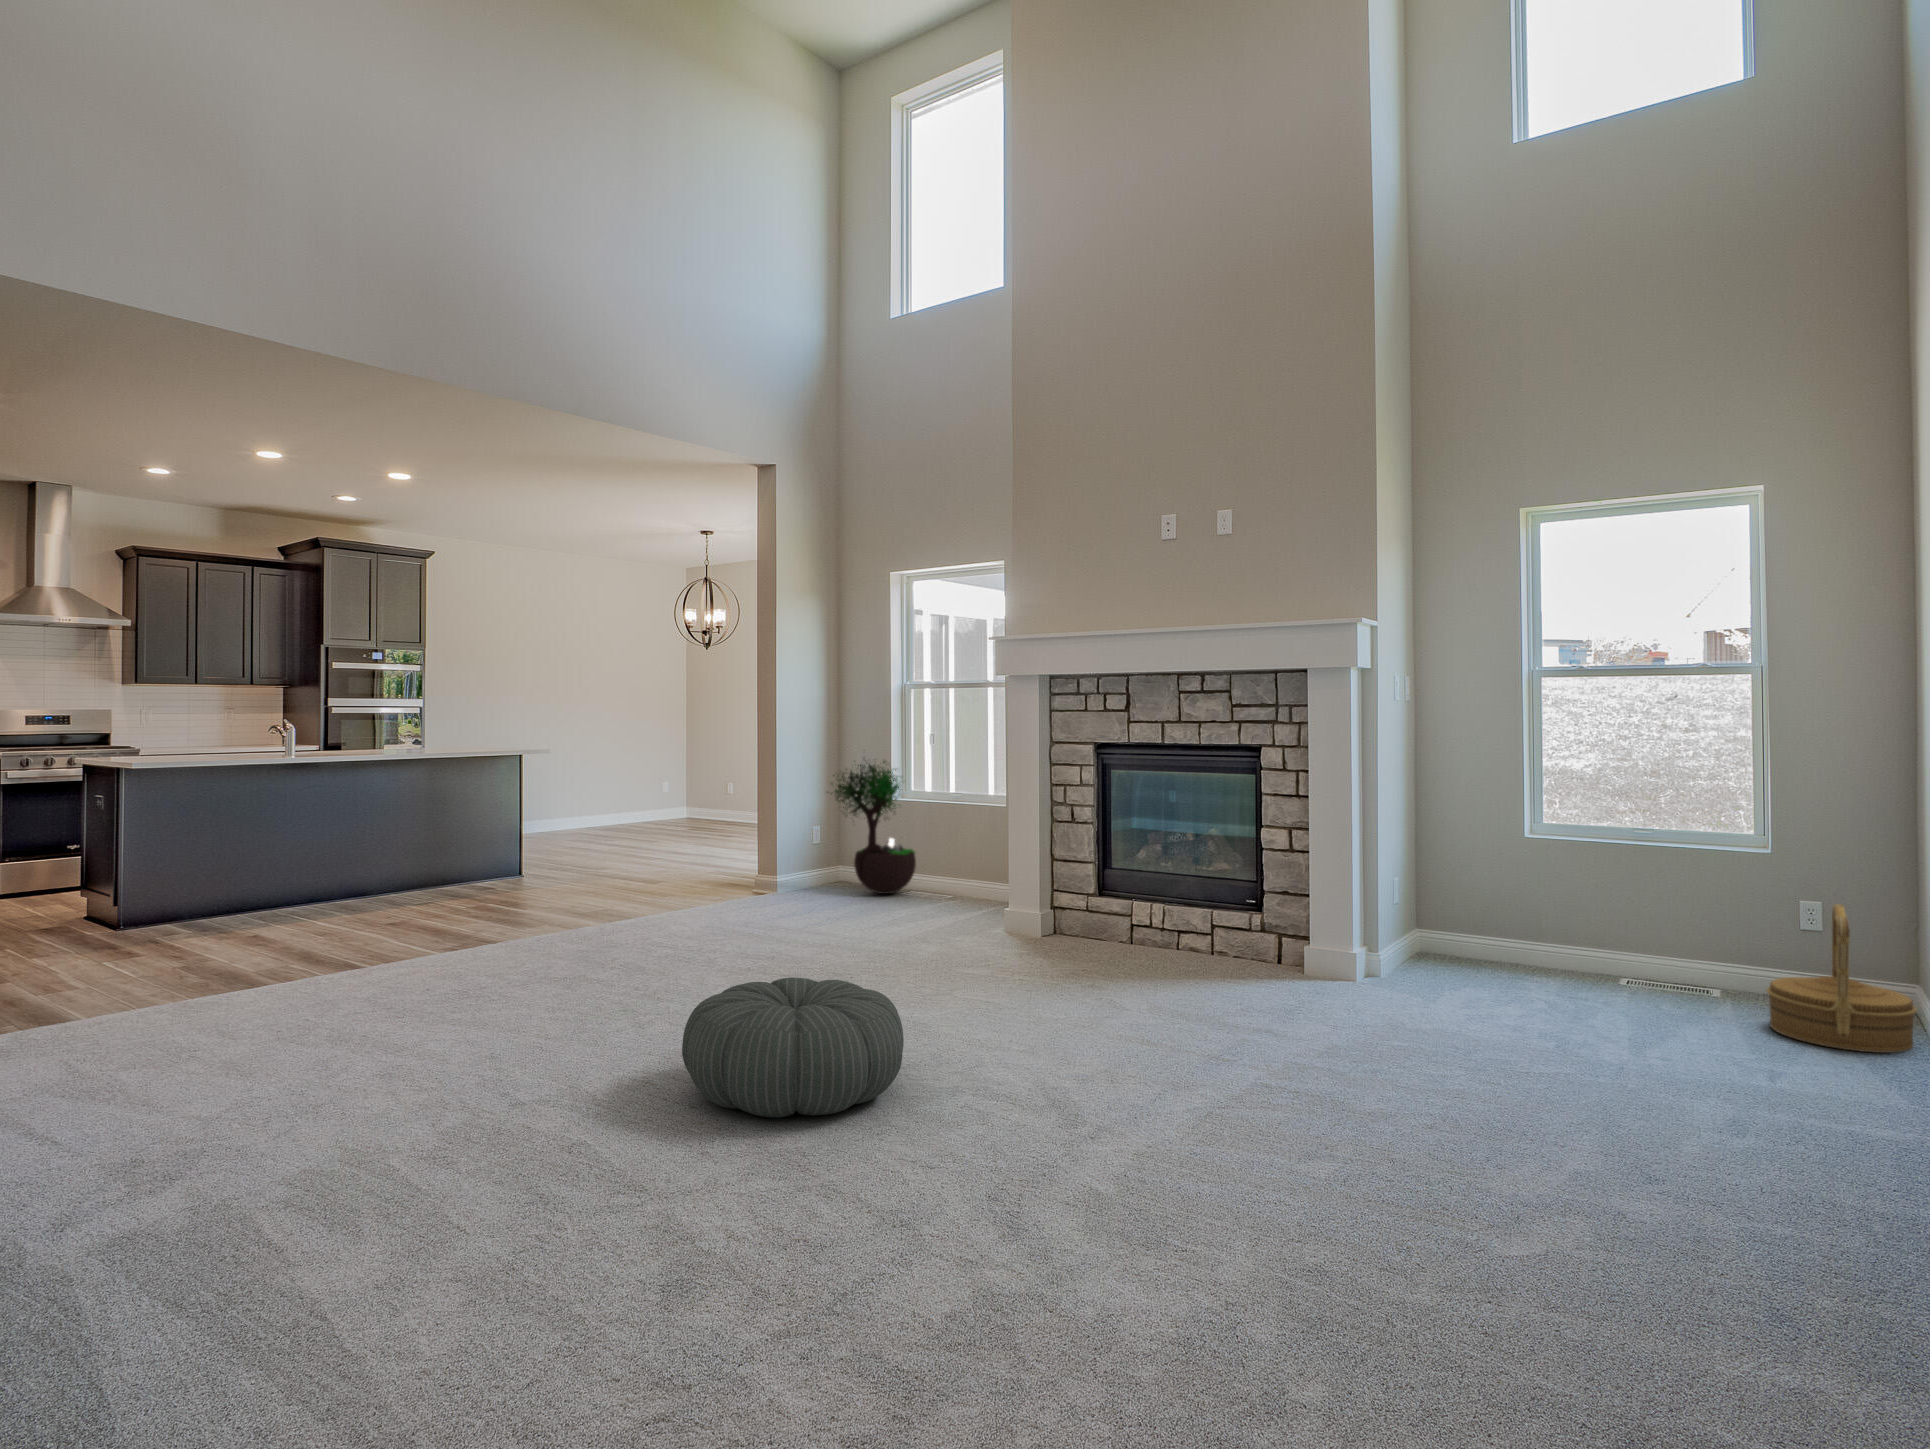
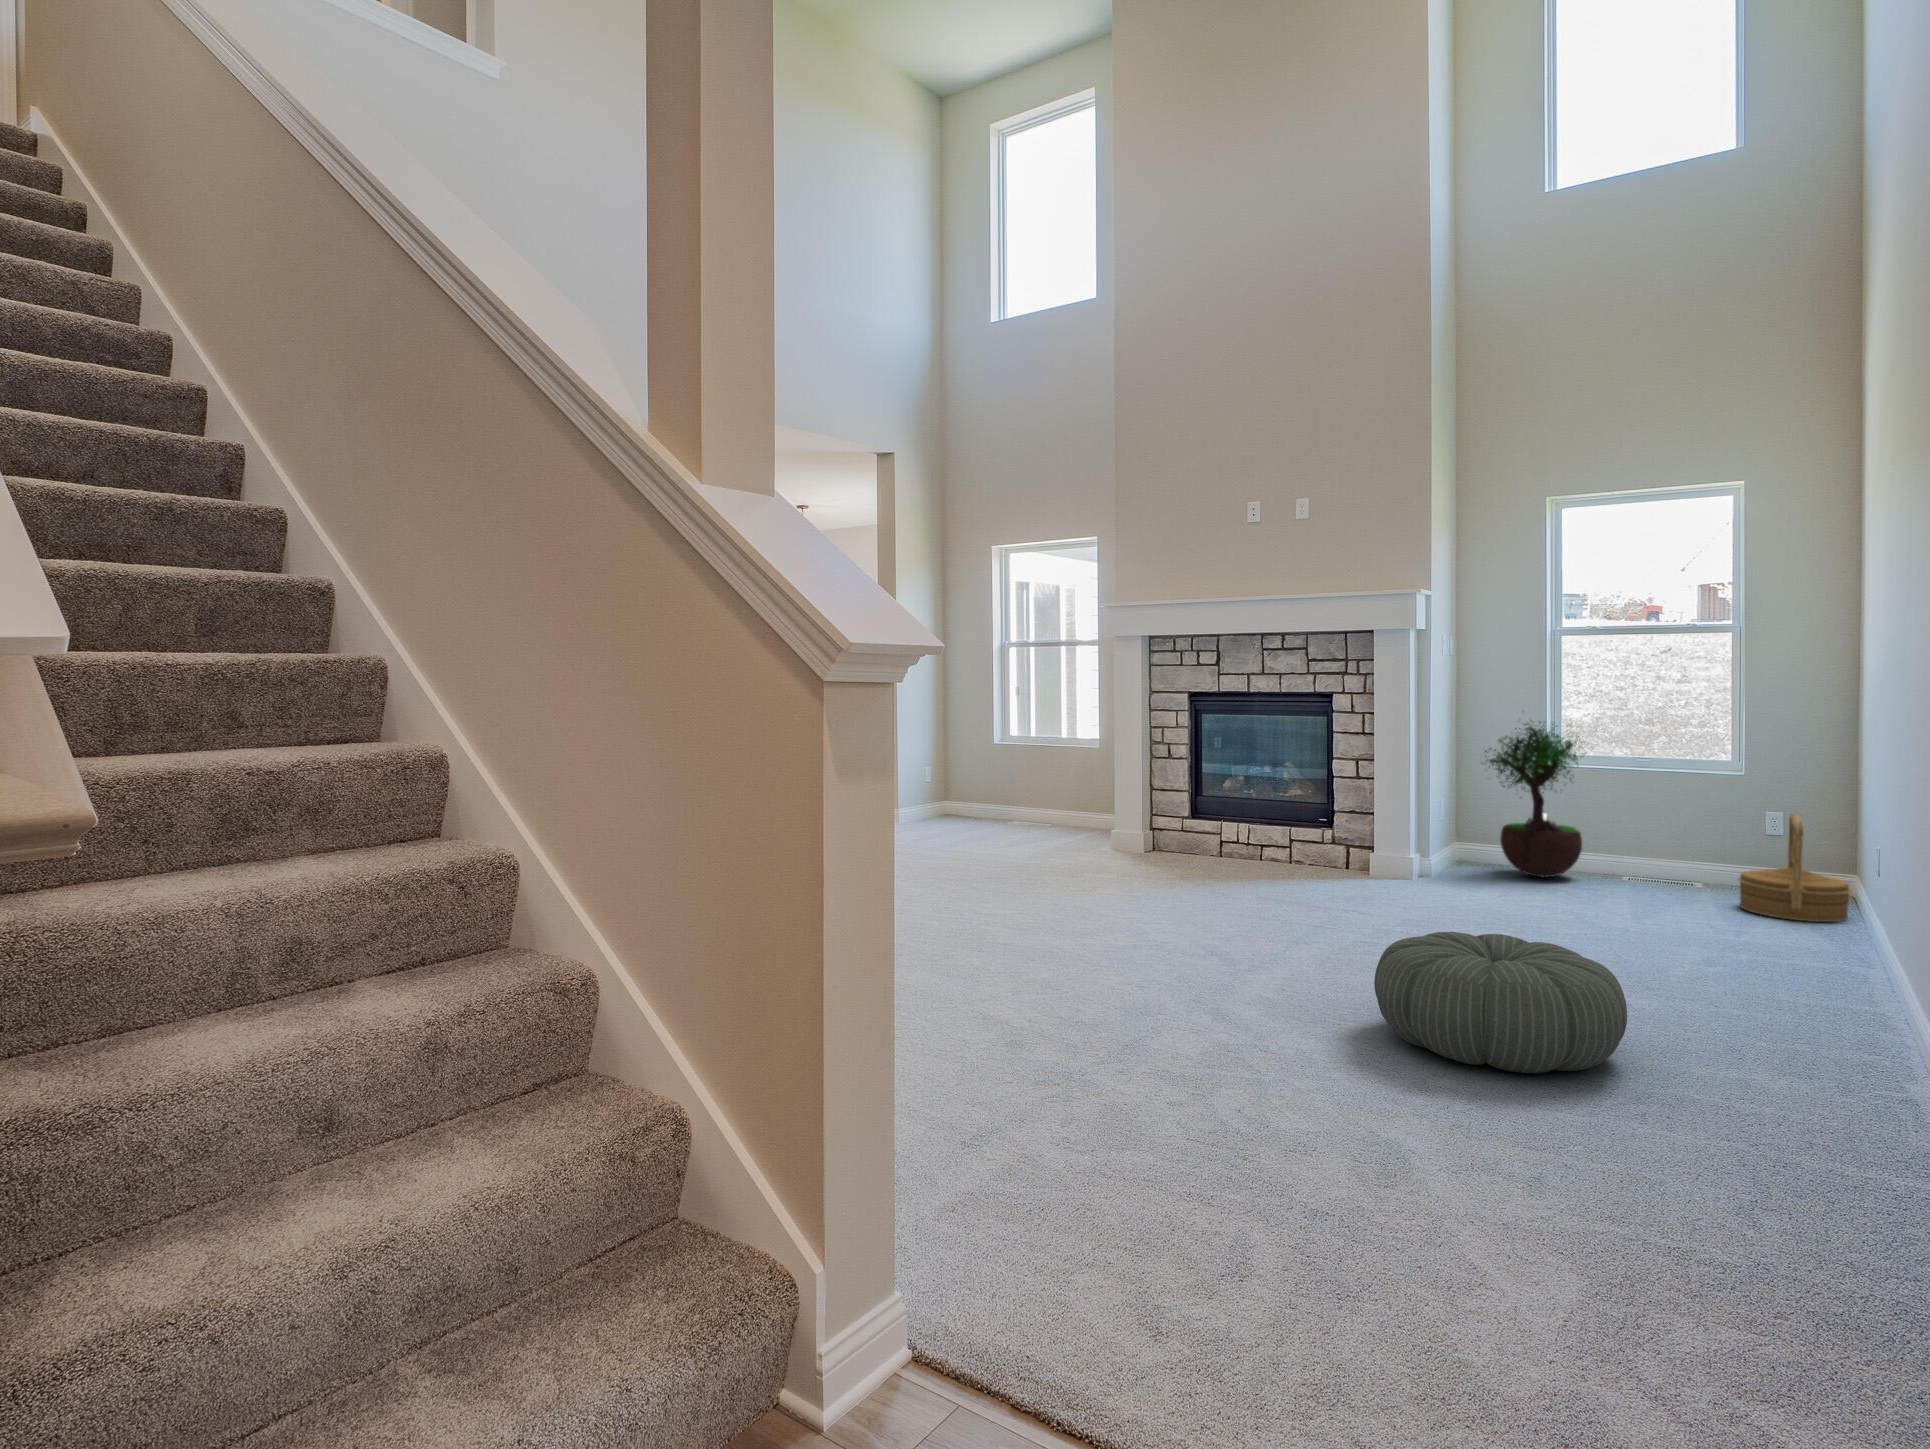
potted tree: present [827,761,916,894] -> present [1482,721,1586,877]
pouf: present [682,977,904,1117] -> present [1374,932,1627,1073]

